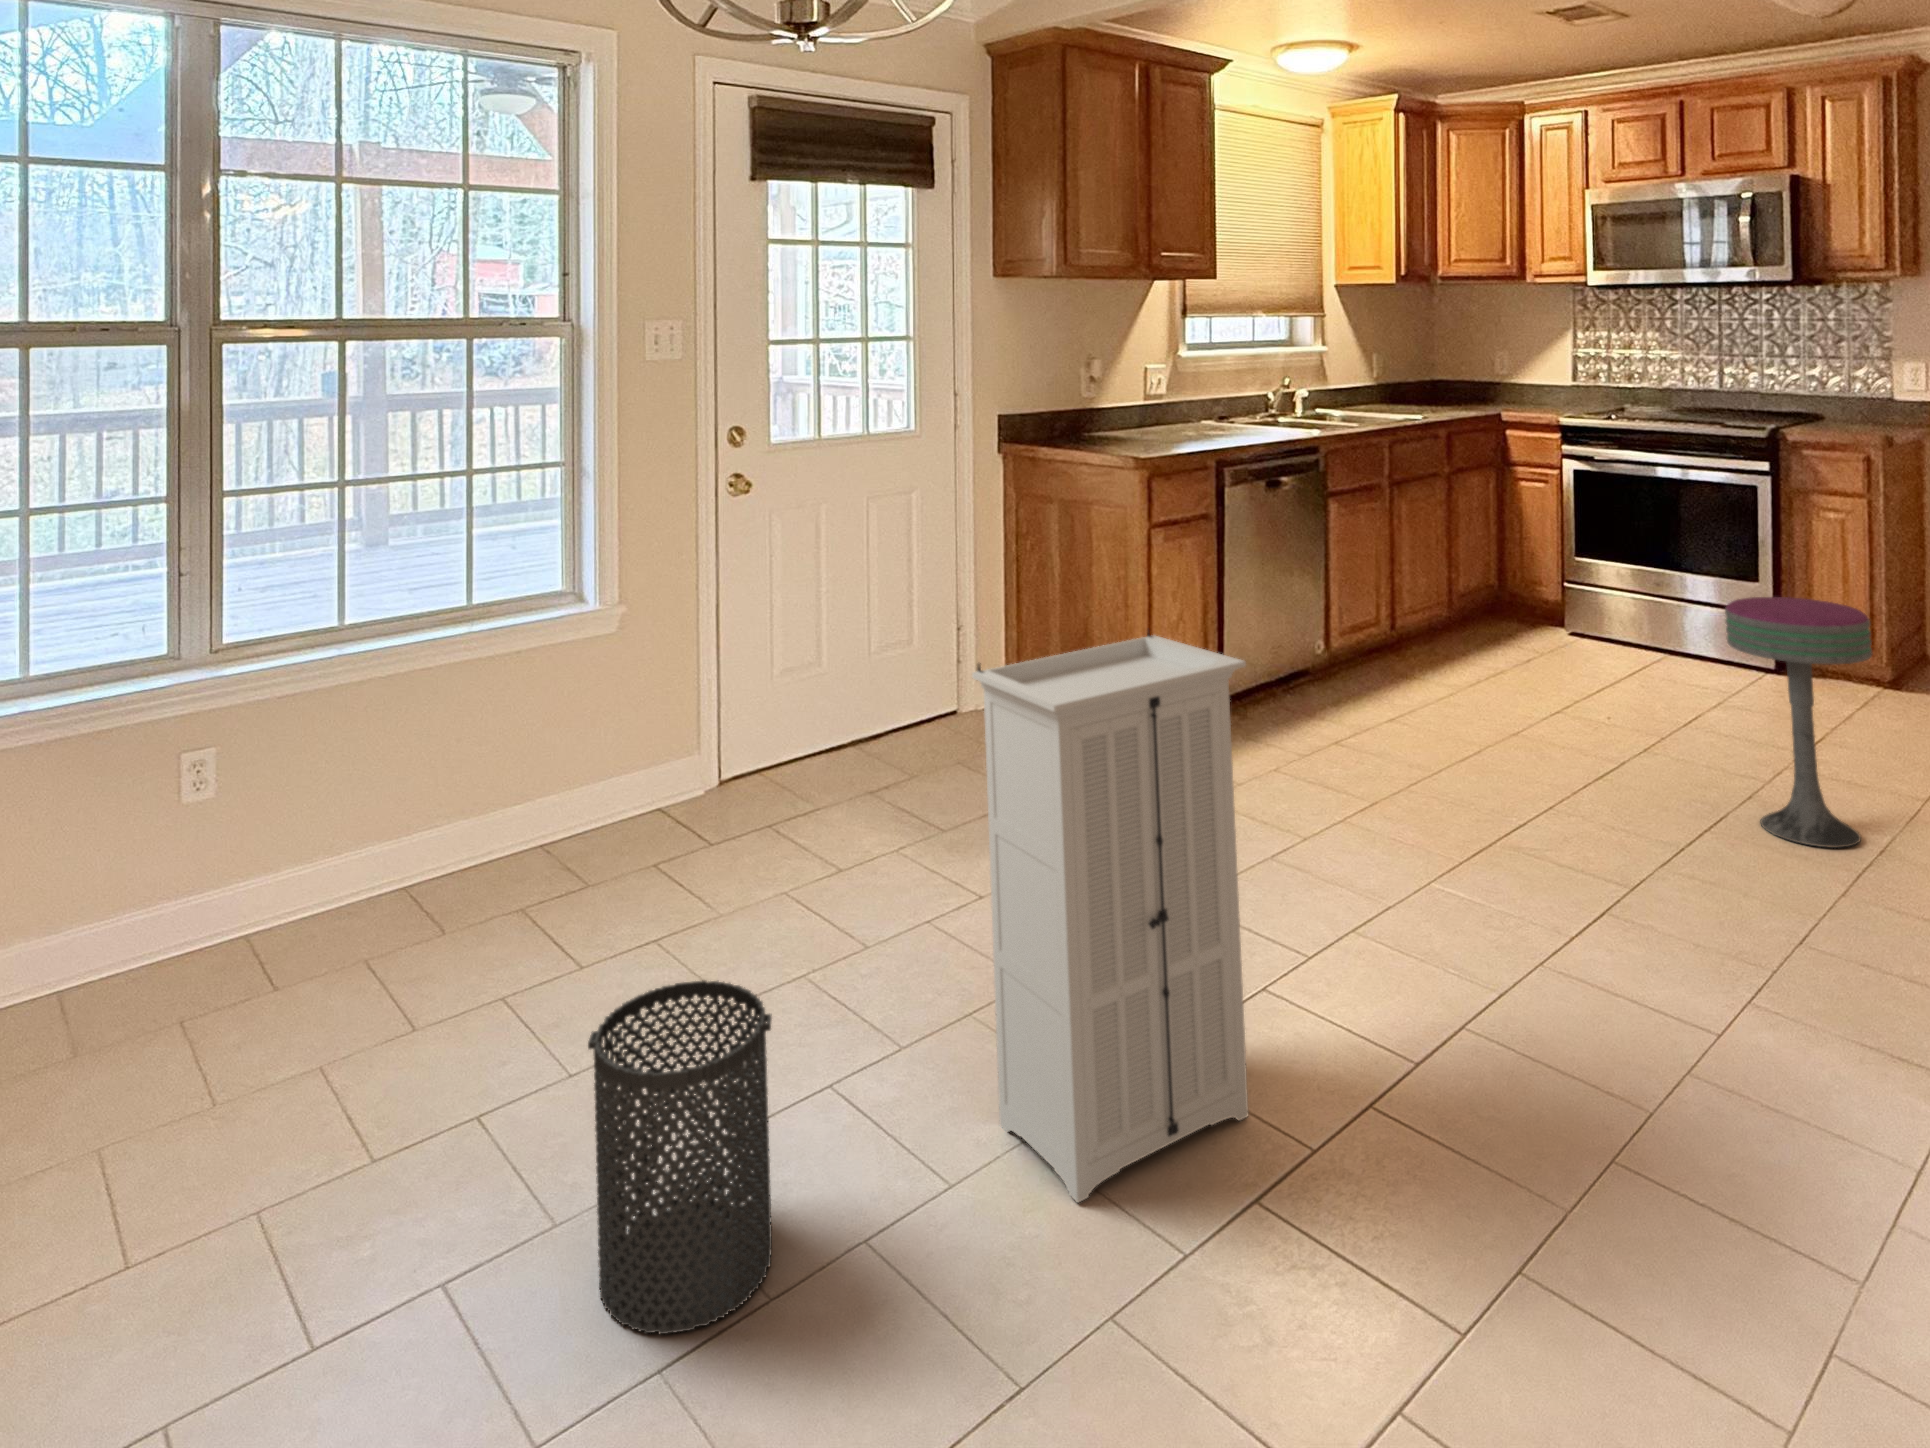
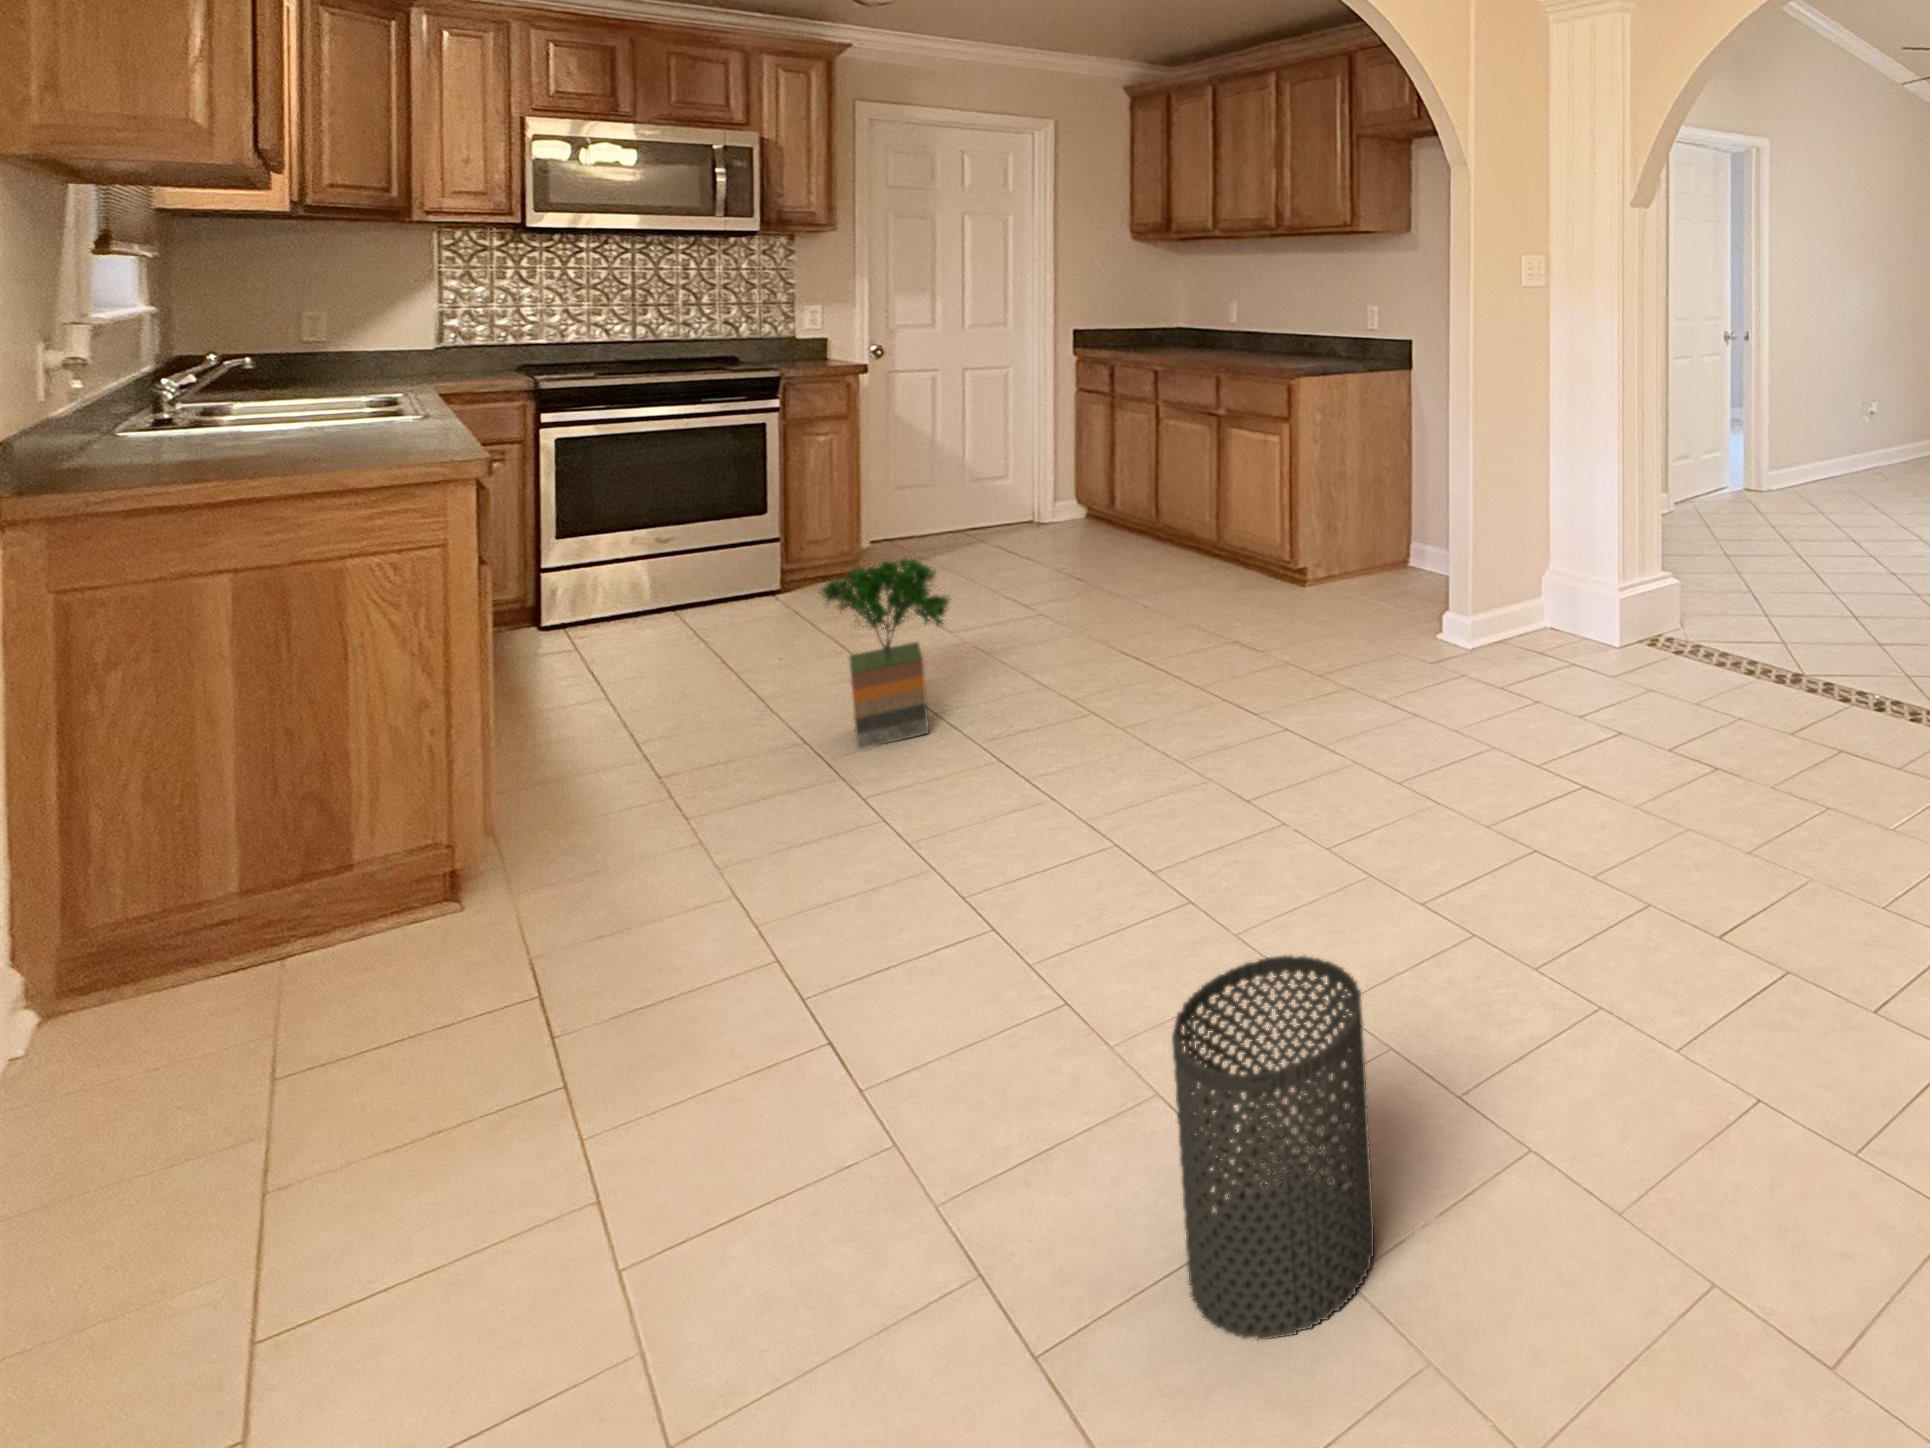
bar stool: present [1725,597,1872,848] -> none [967,470,1068,653]
storage cabinet: present [972,630,1248,1202] -> none [1083,531,1287,1040]
potted tree: none [1442,633,1573,840] -> present [819,558,950,749]

